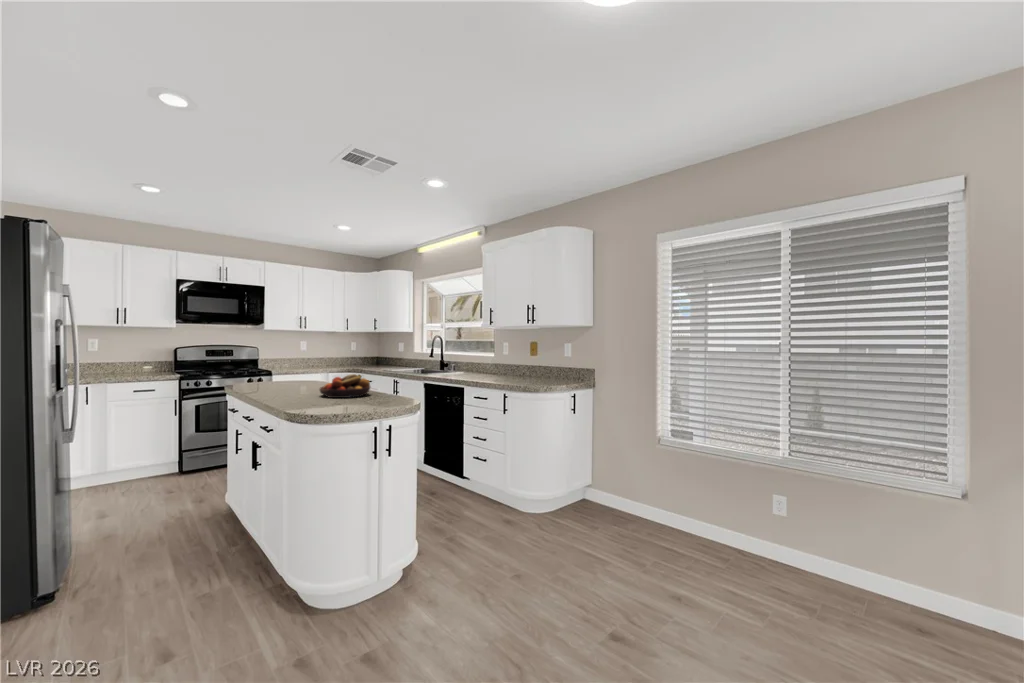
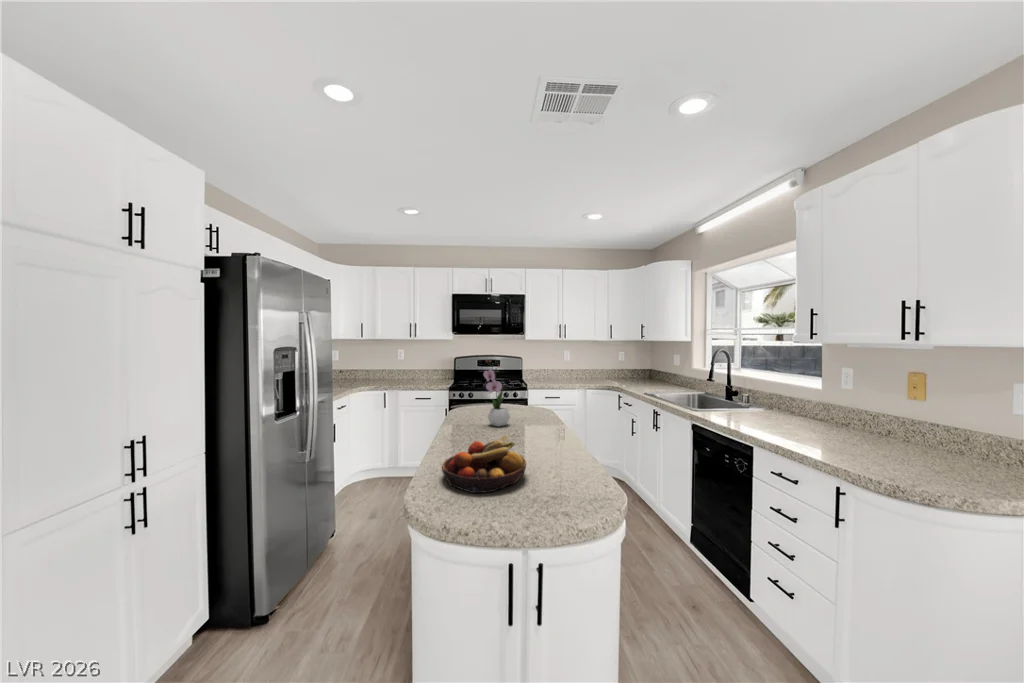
flower arrangement: none [298,336,319,385] -> present [484,360,510,427]

